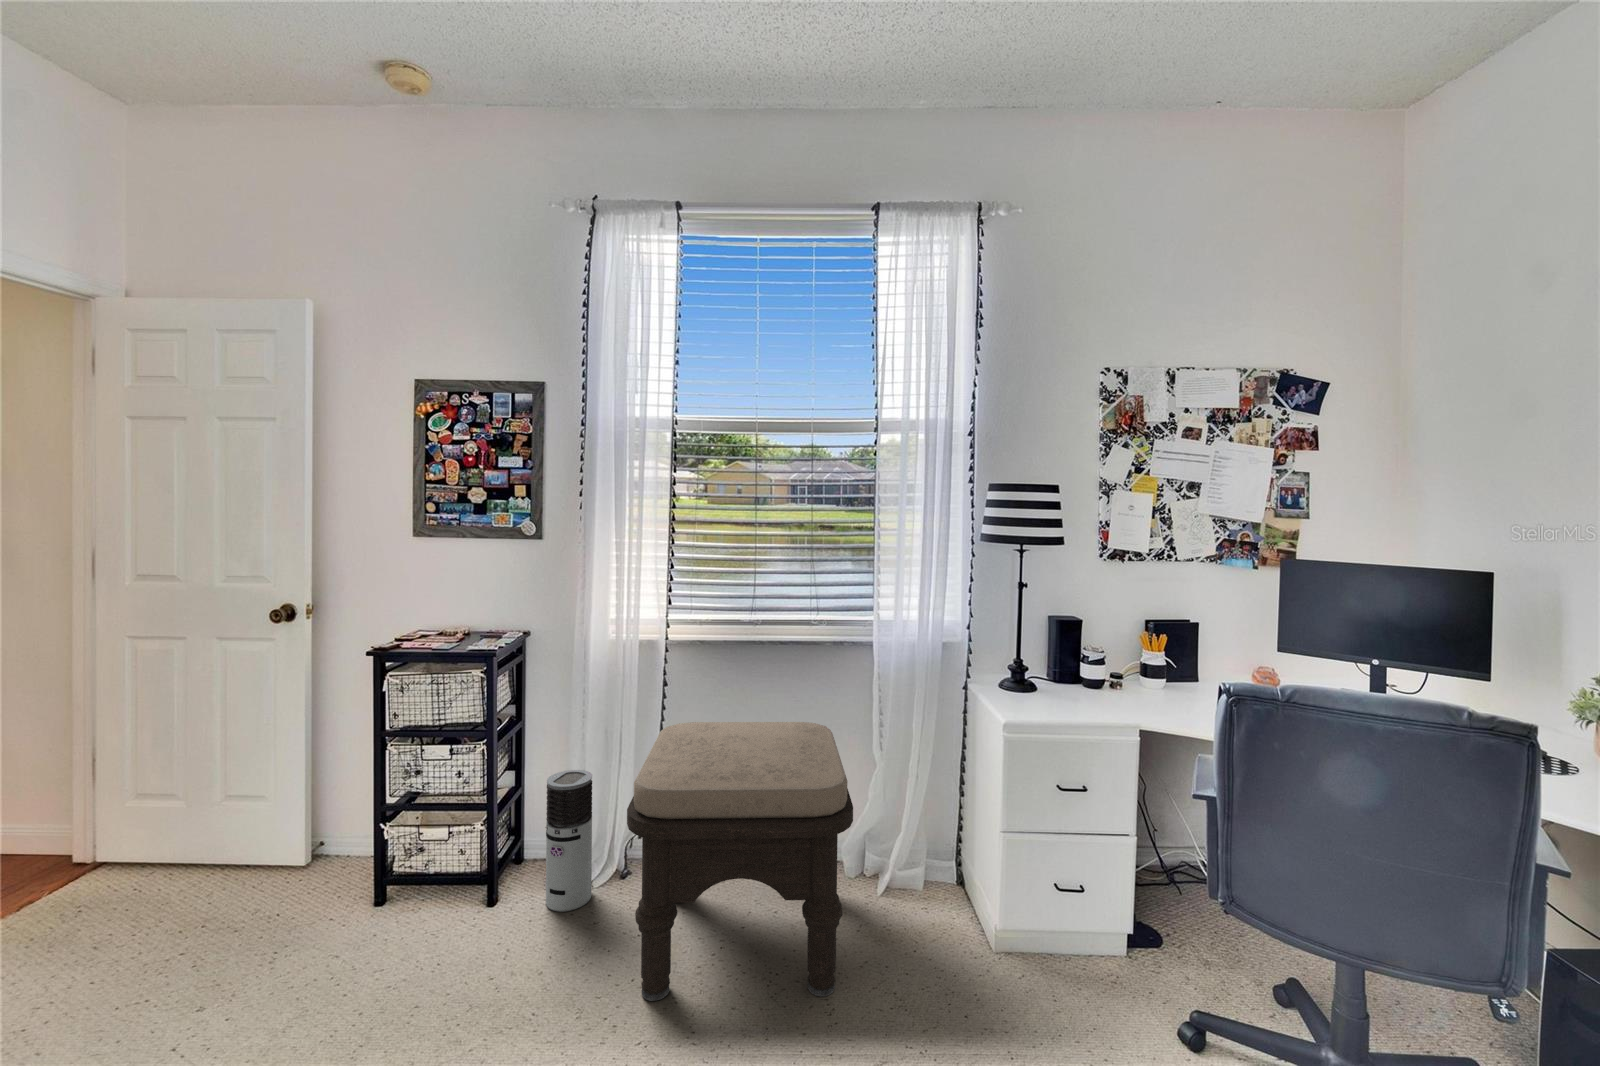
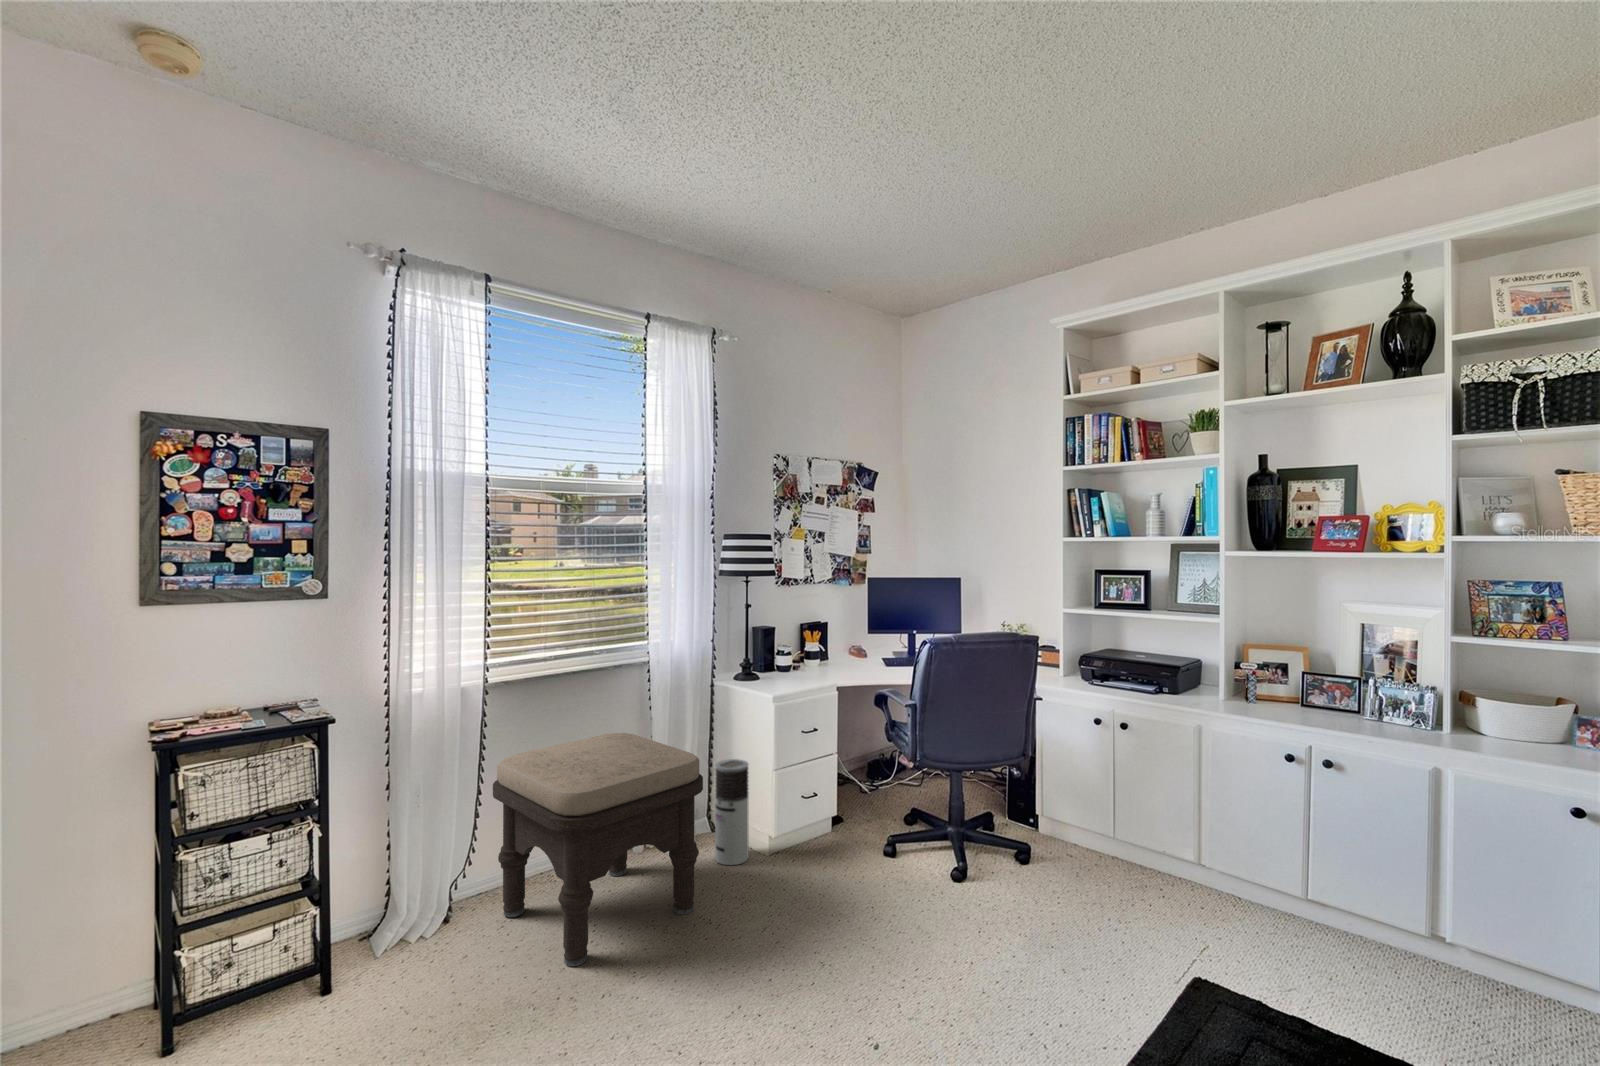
air purifier: present [545,770,592,912] -> present [715,759,749,865]

